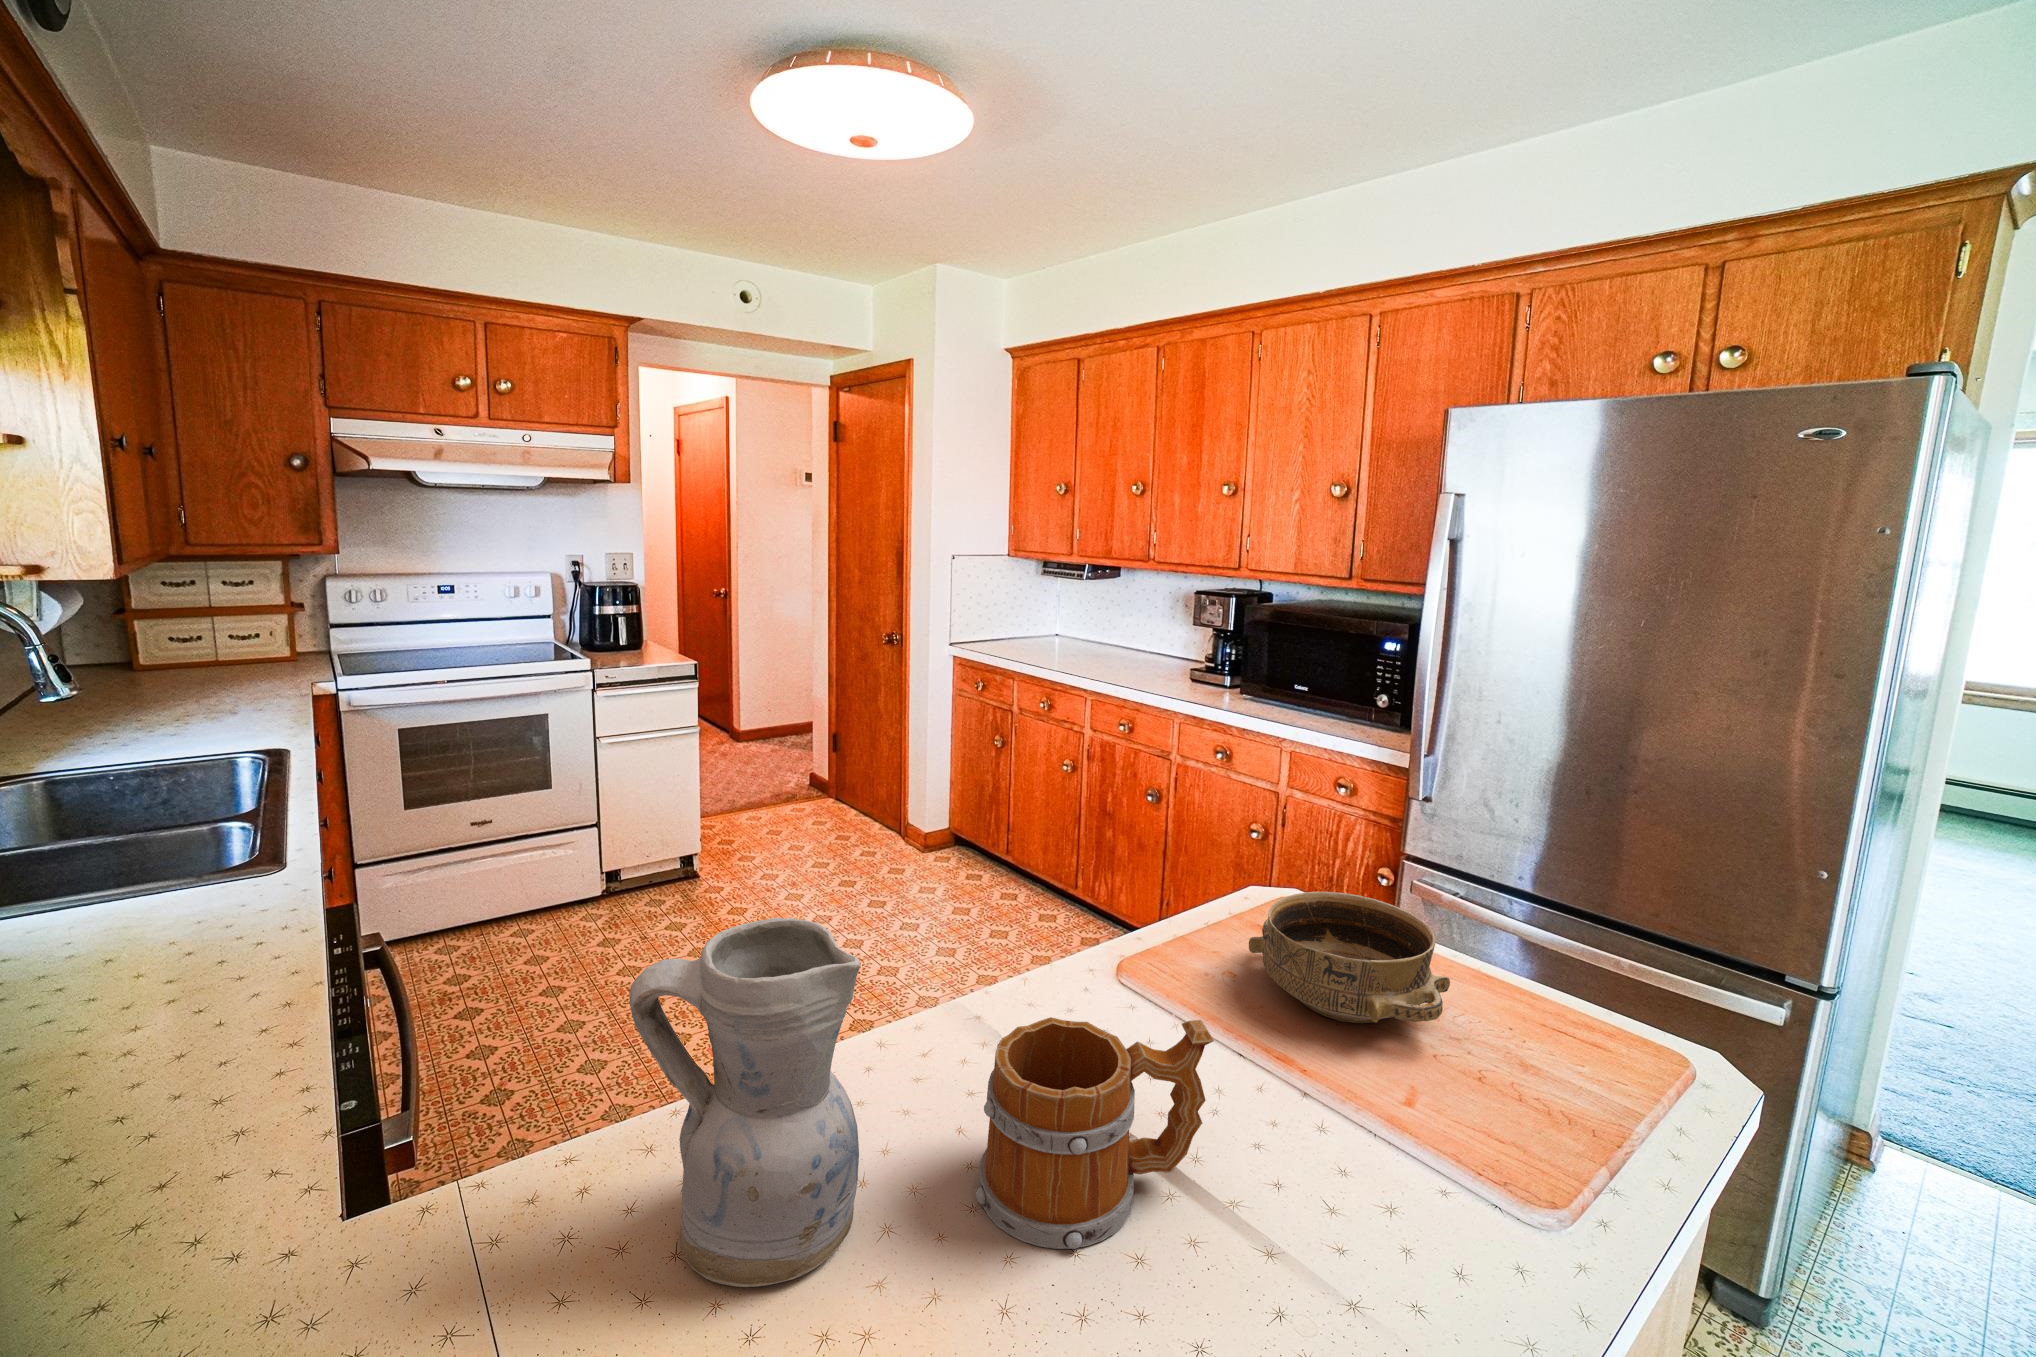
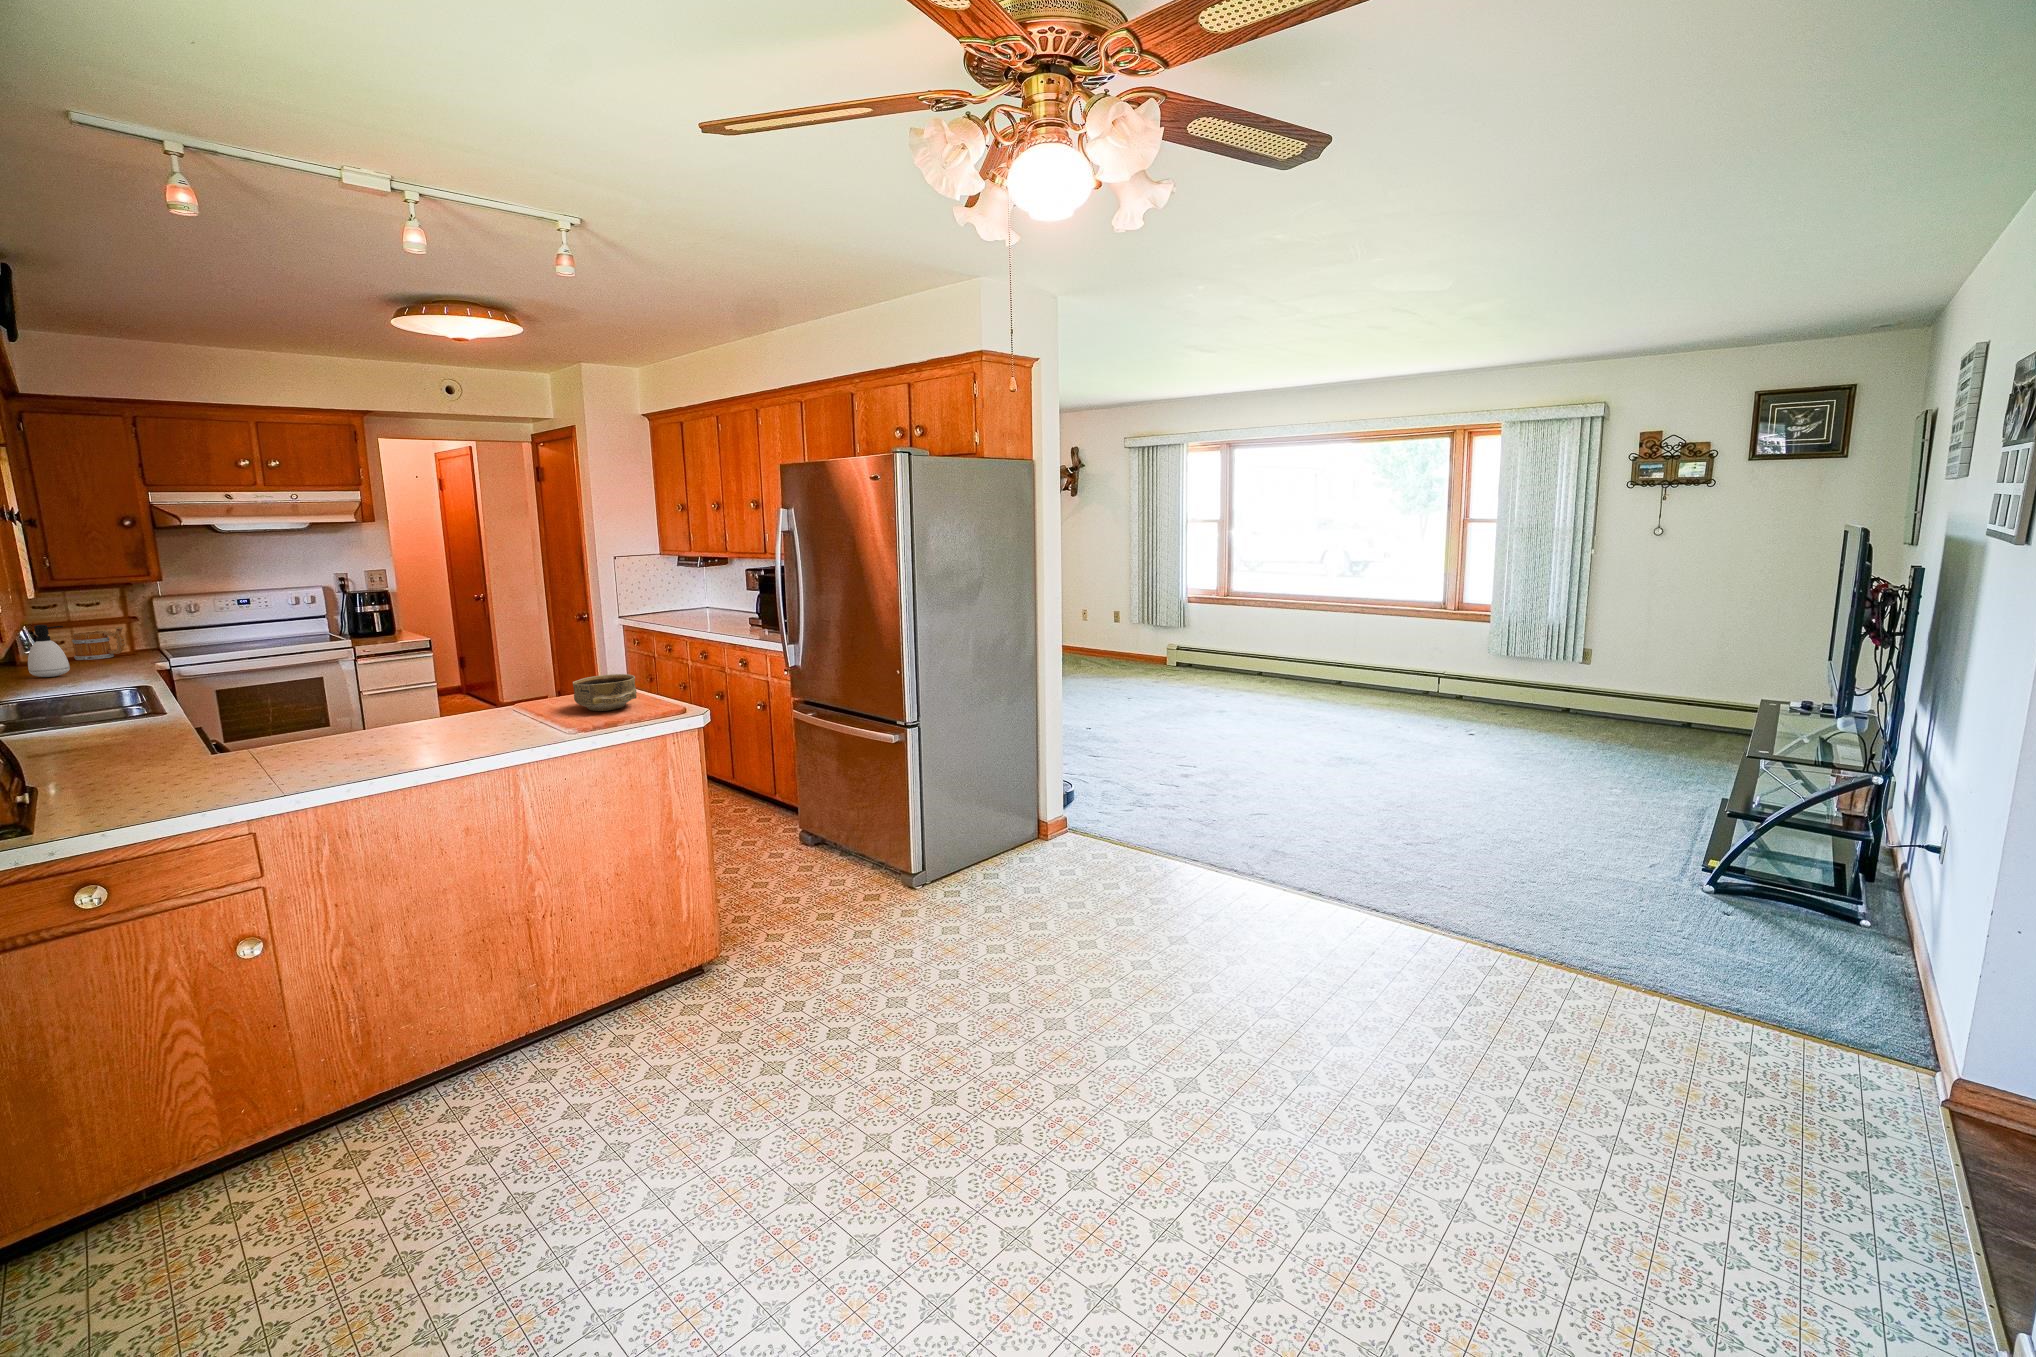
soap dispenser: none [103,622,171,714] -> present [28,625,70,677]
ceramic pitcher: present [630,918,861,1287] -> none [295,661,377,753]
mug: present [976,1017,1214,1249] -> present [72,627,125,660]

